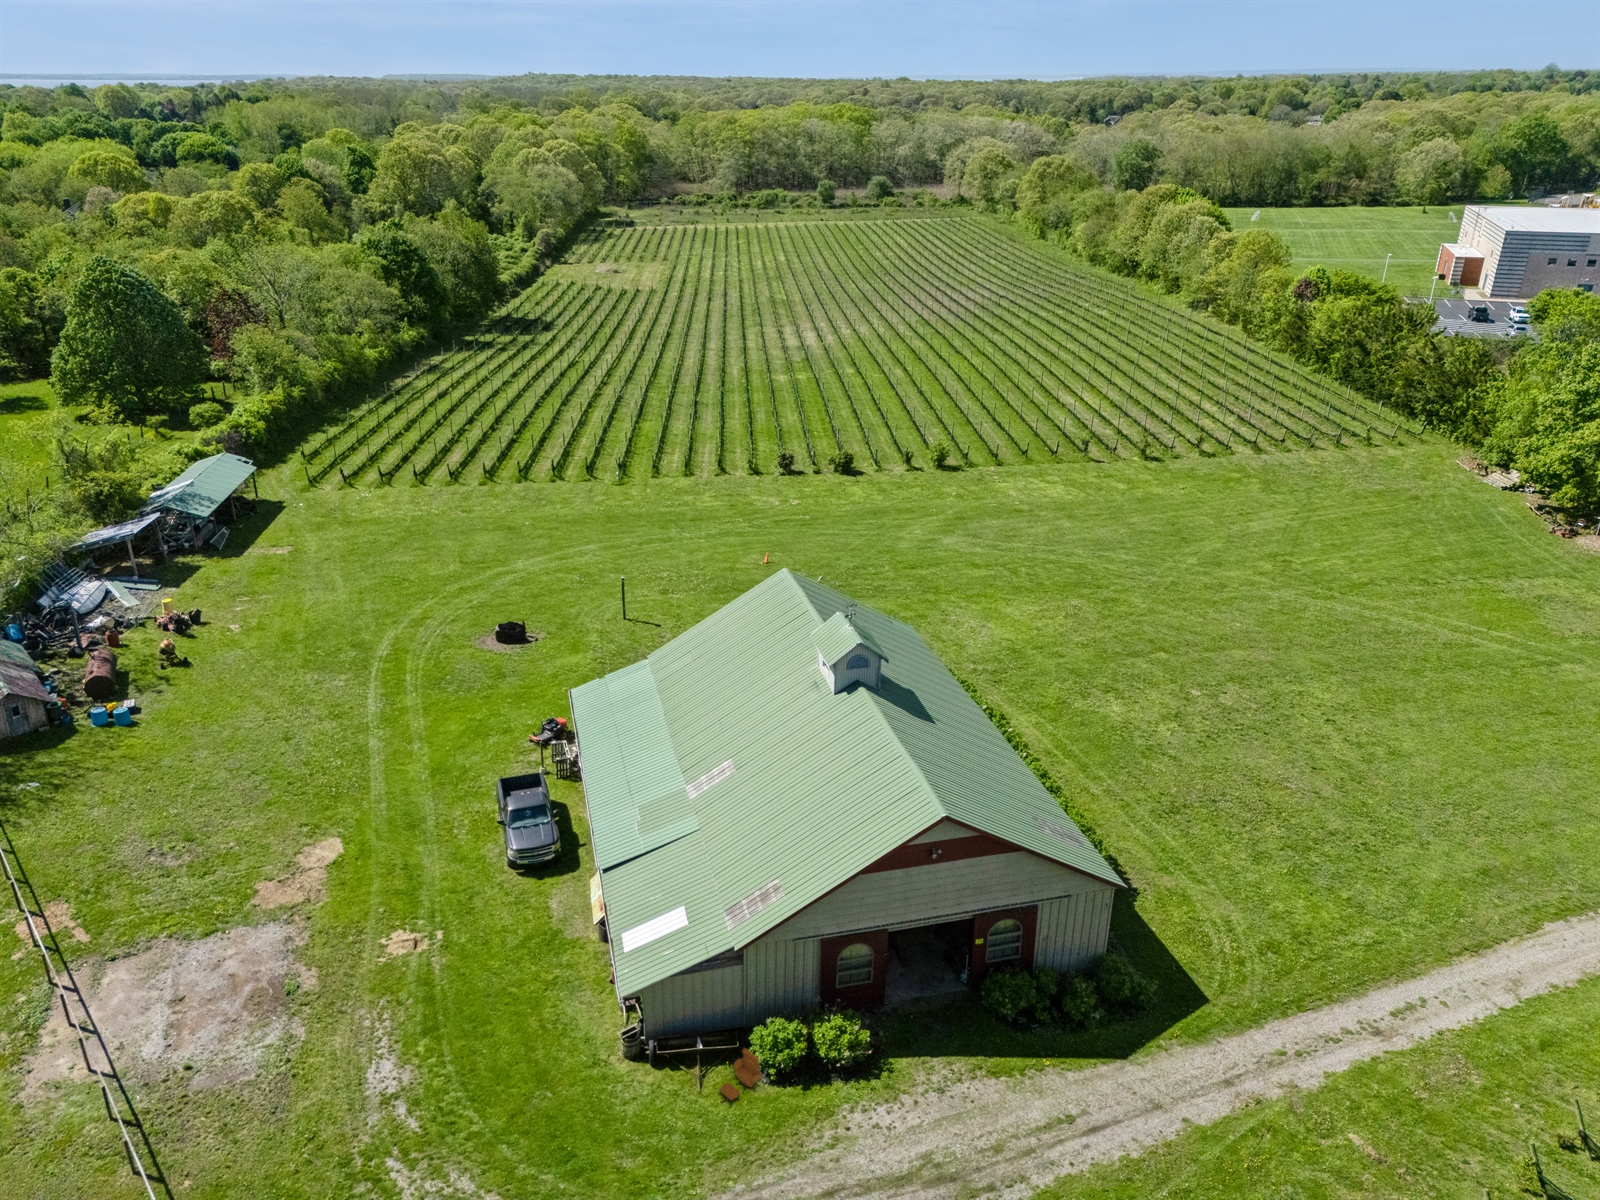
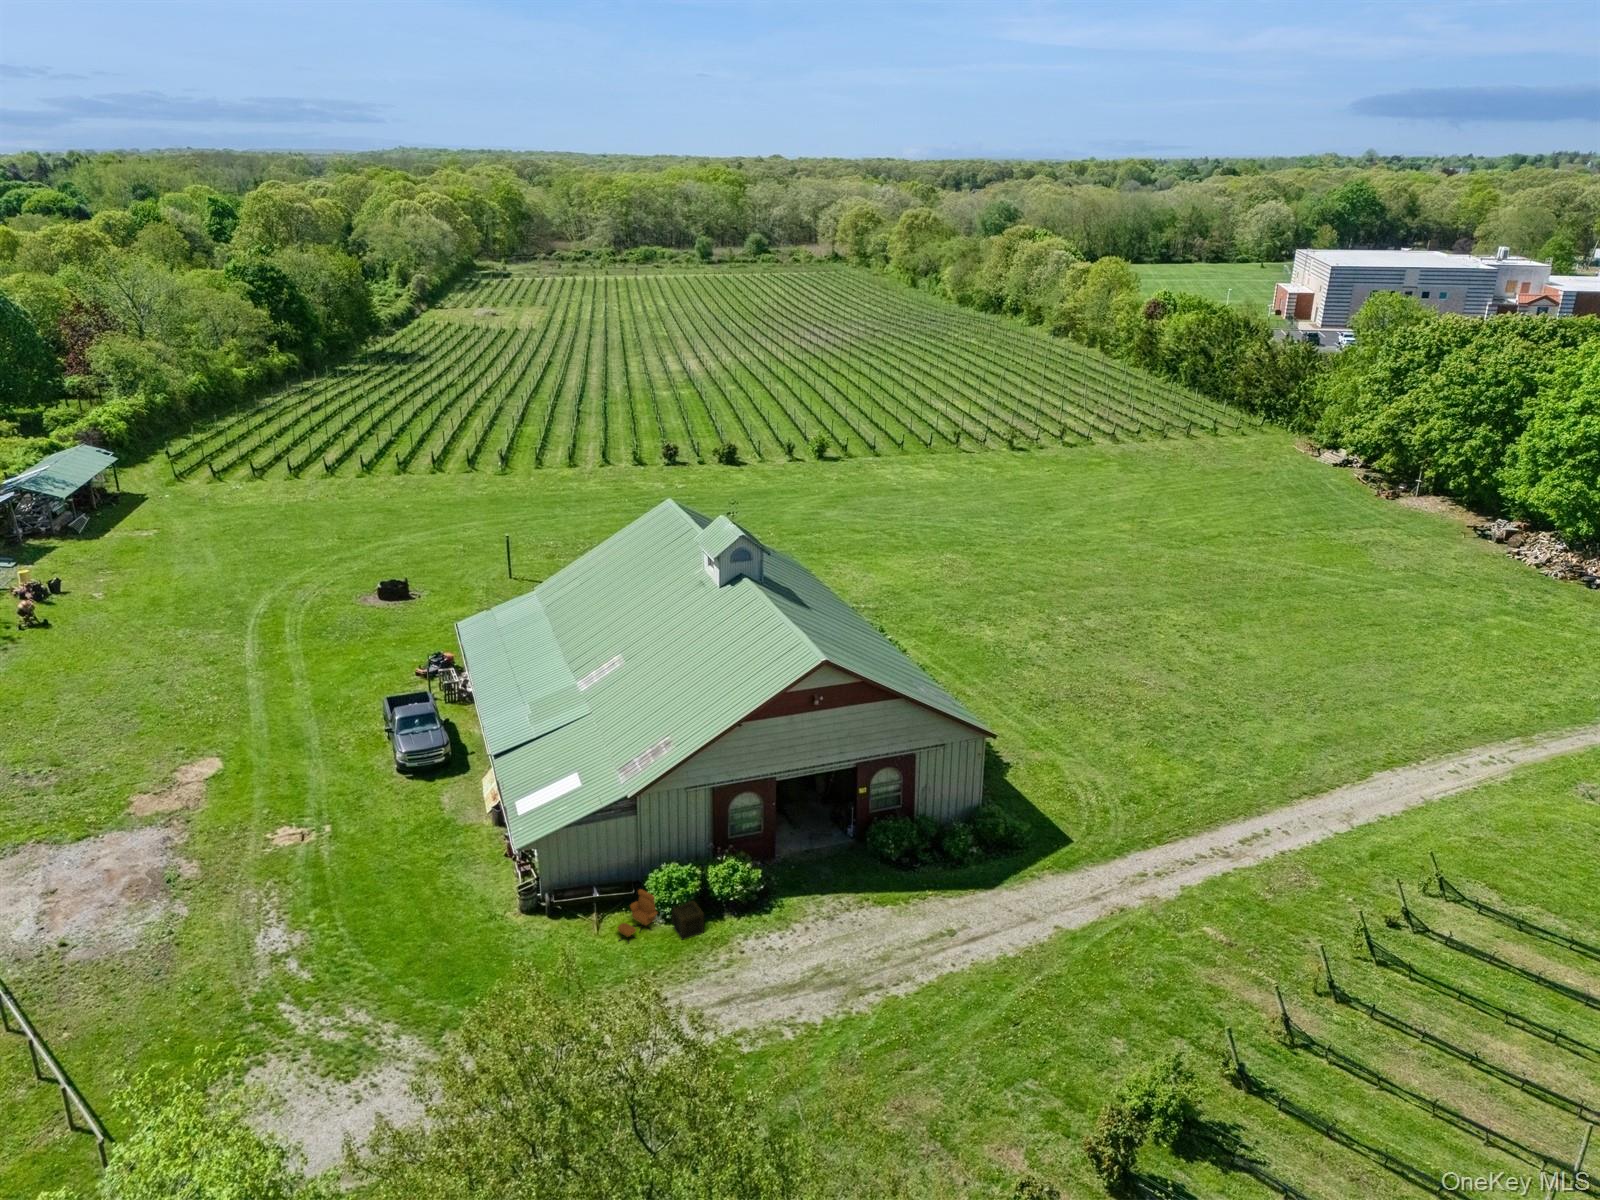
wooden crate: none [776,1063,809,1107] -> present [672,901,704,940]

